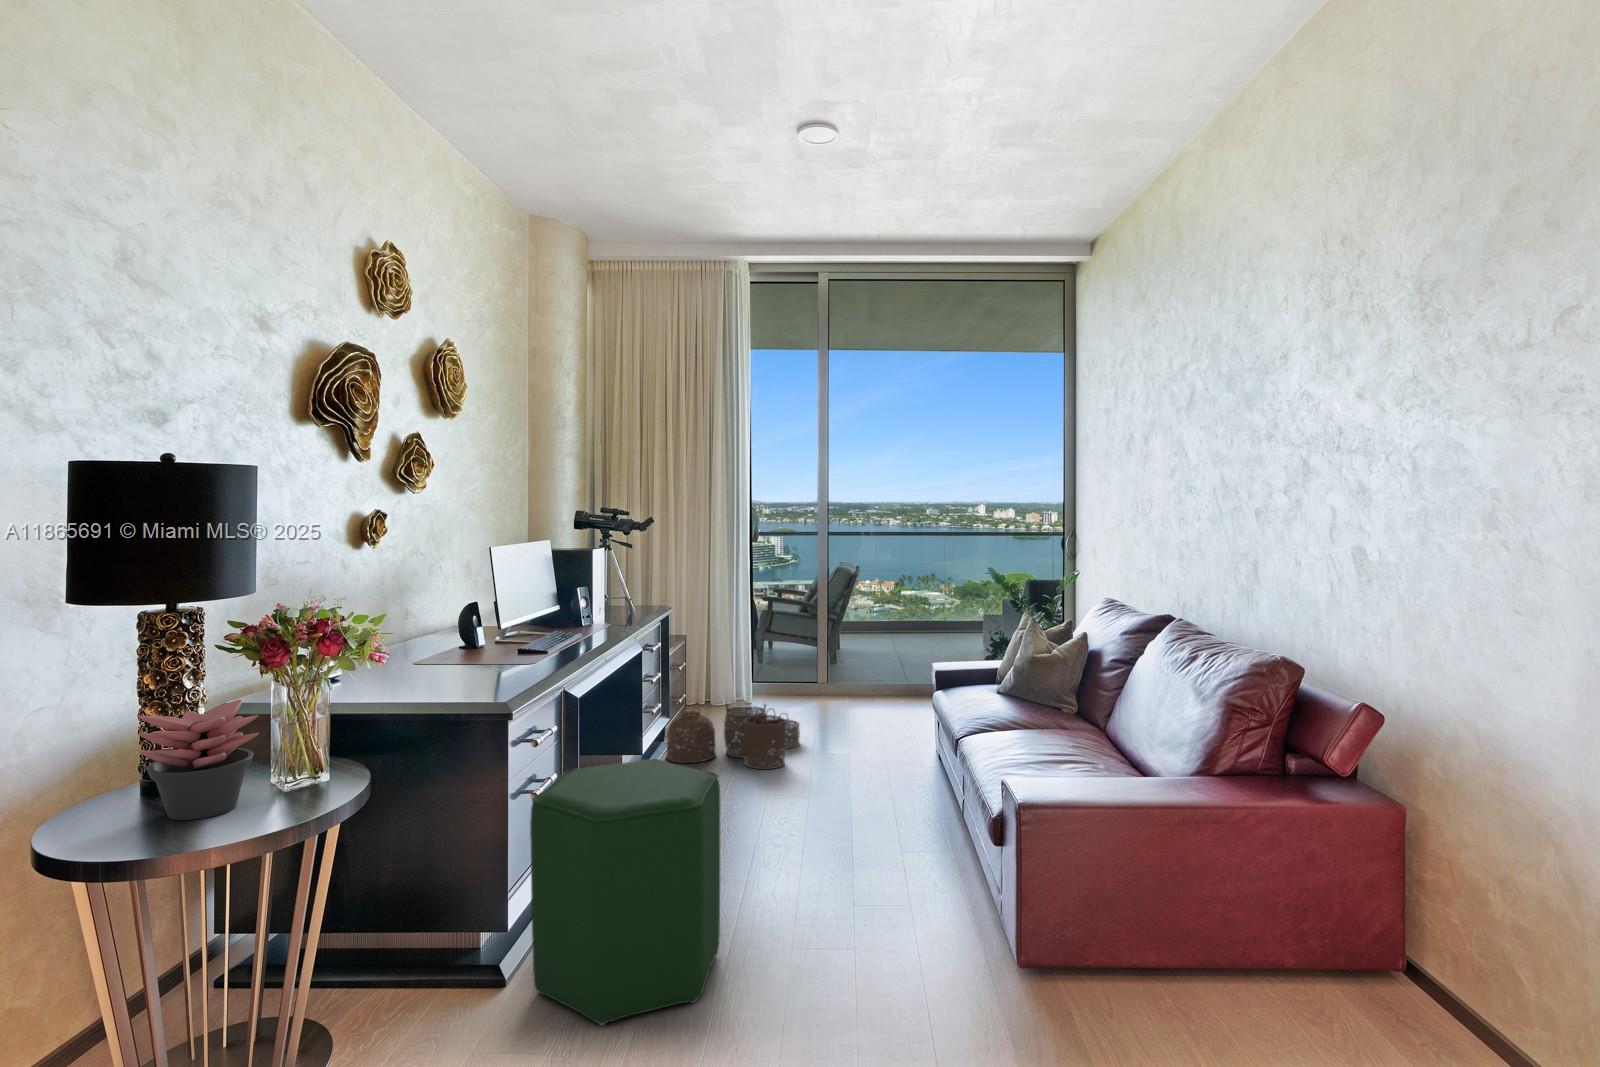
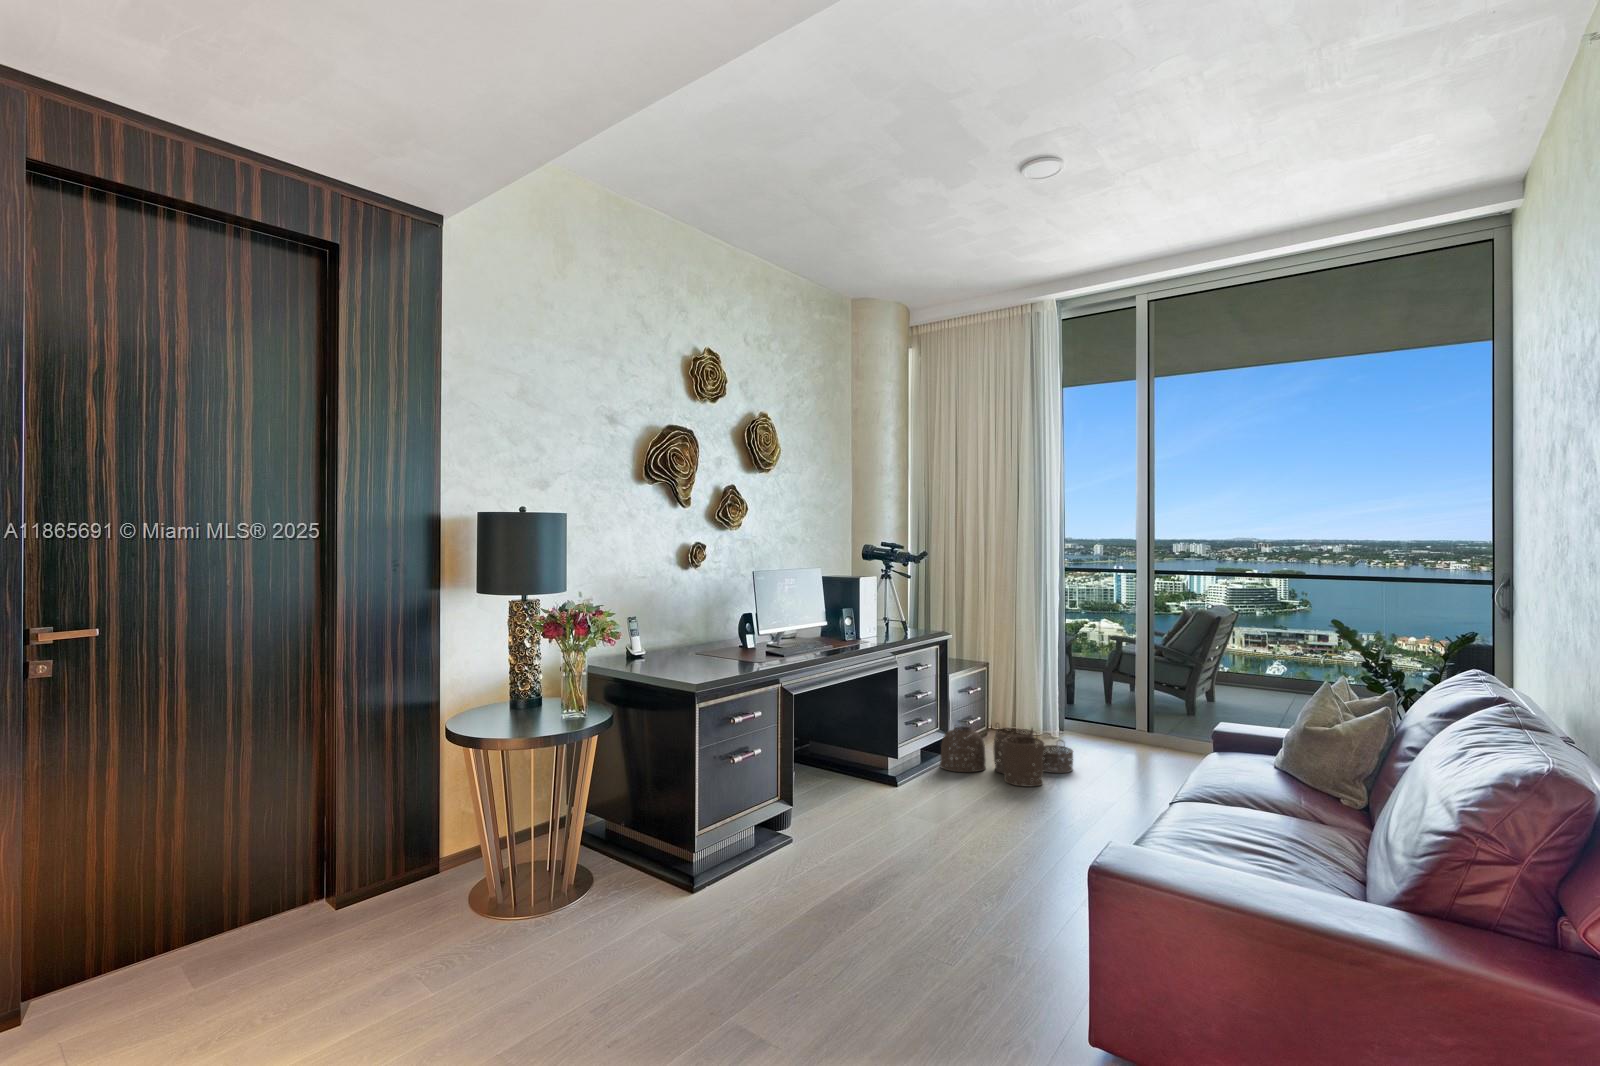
succulent plant: present [138,700,258,820] -> none [491,656,547,722]
ottoman: present [530,759,720,1026] -> none [721,737,865,925]

